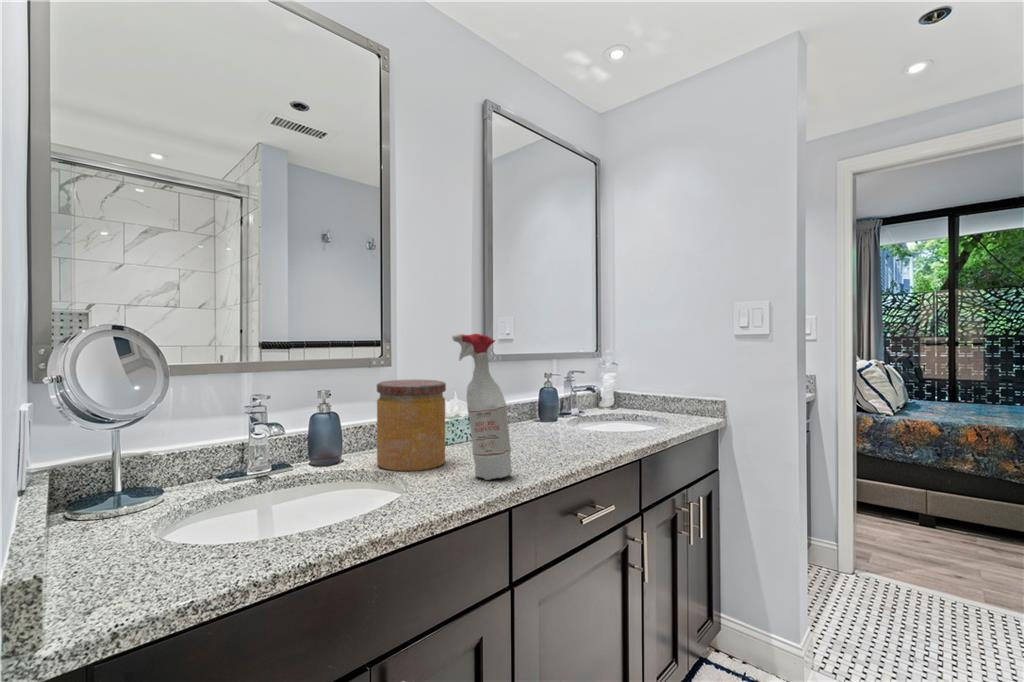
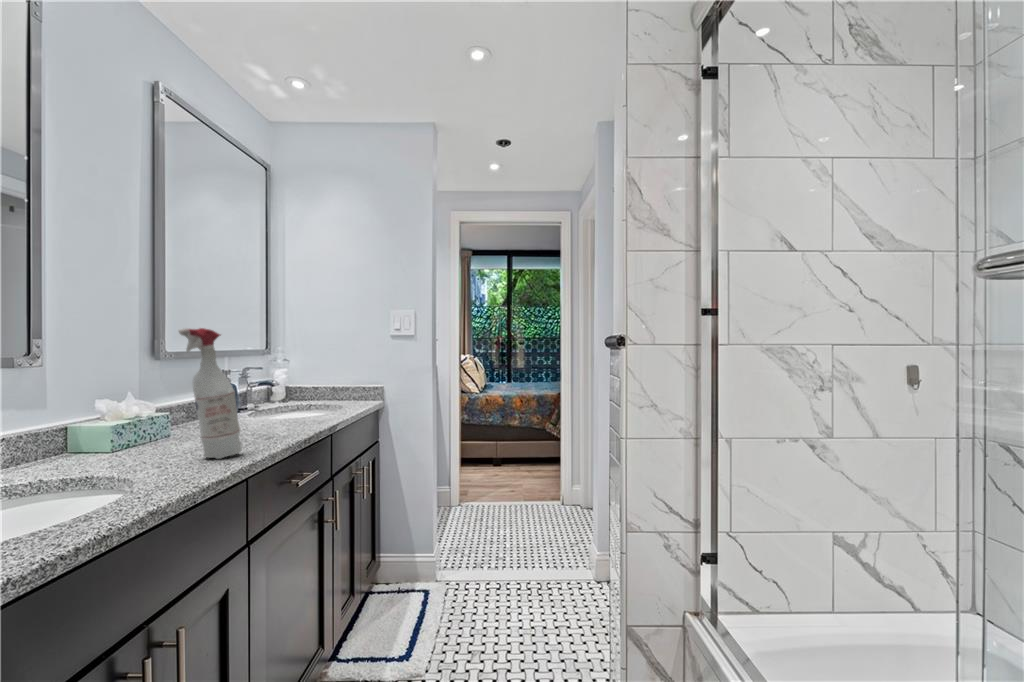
jar: present [377,380,446,471] -> none [71,376,157,469]

